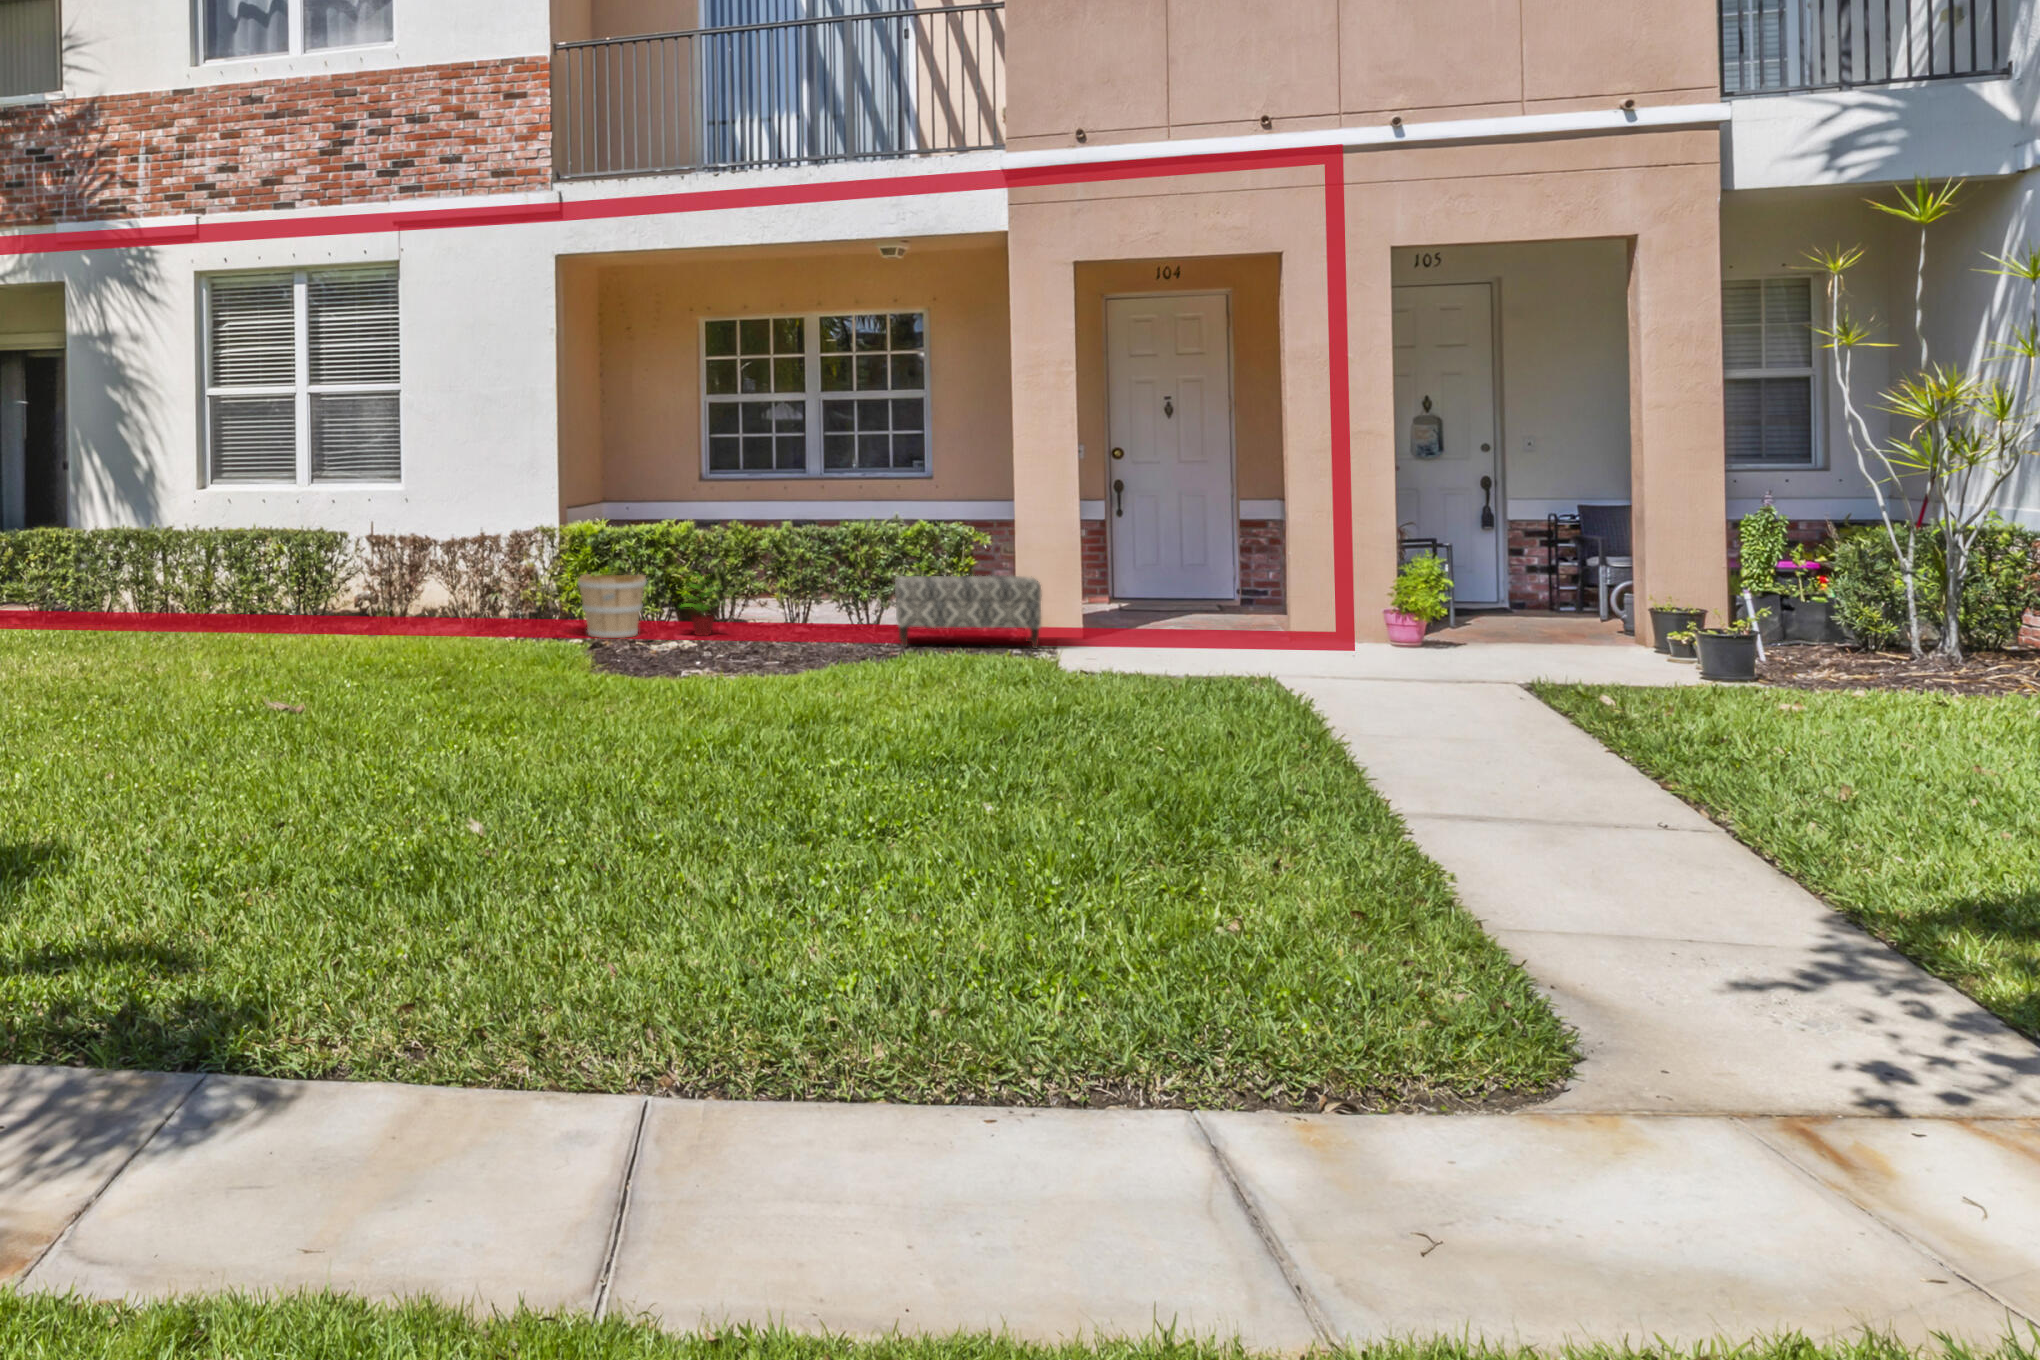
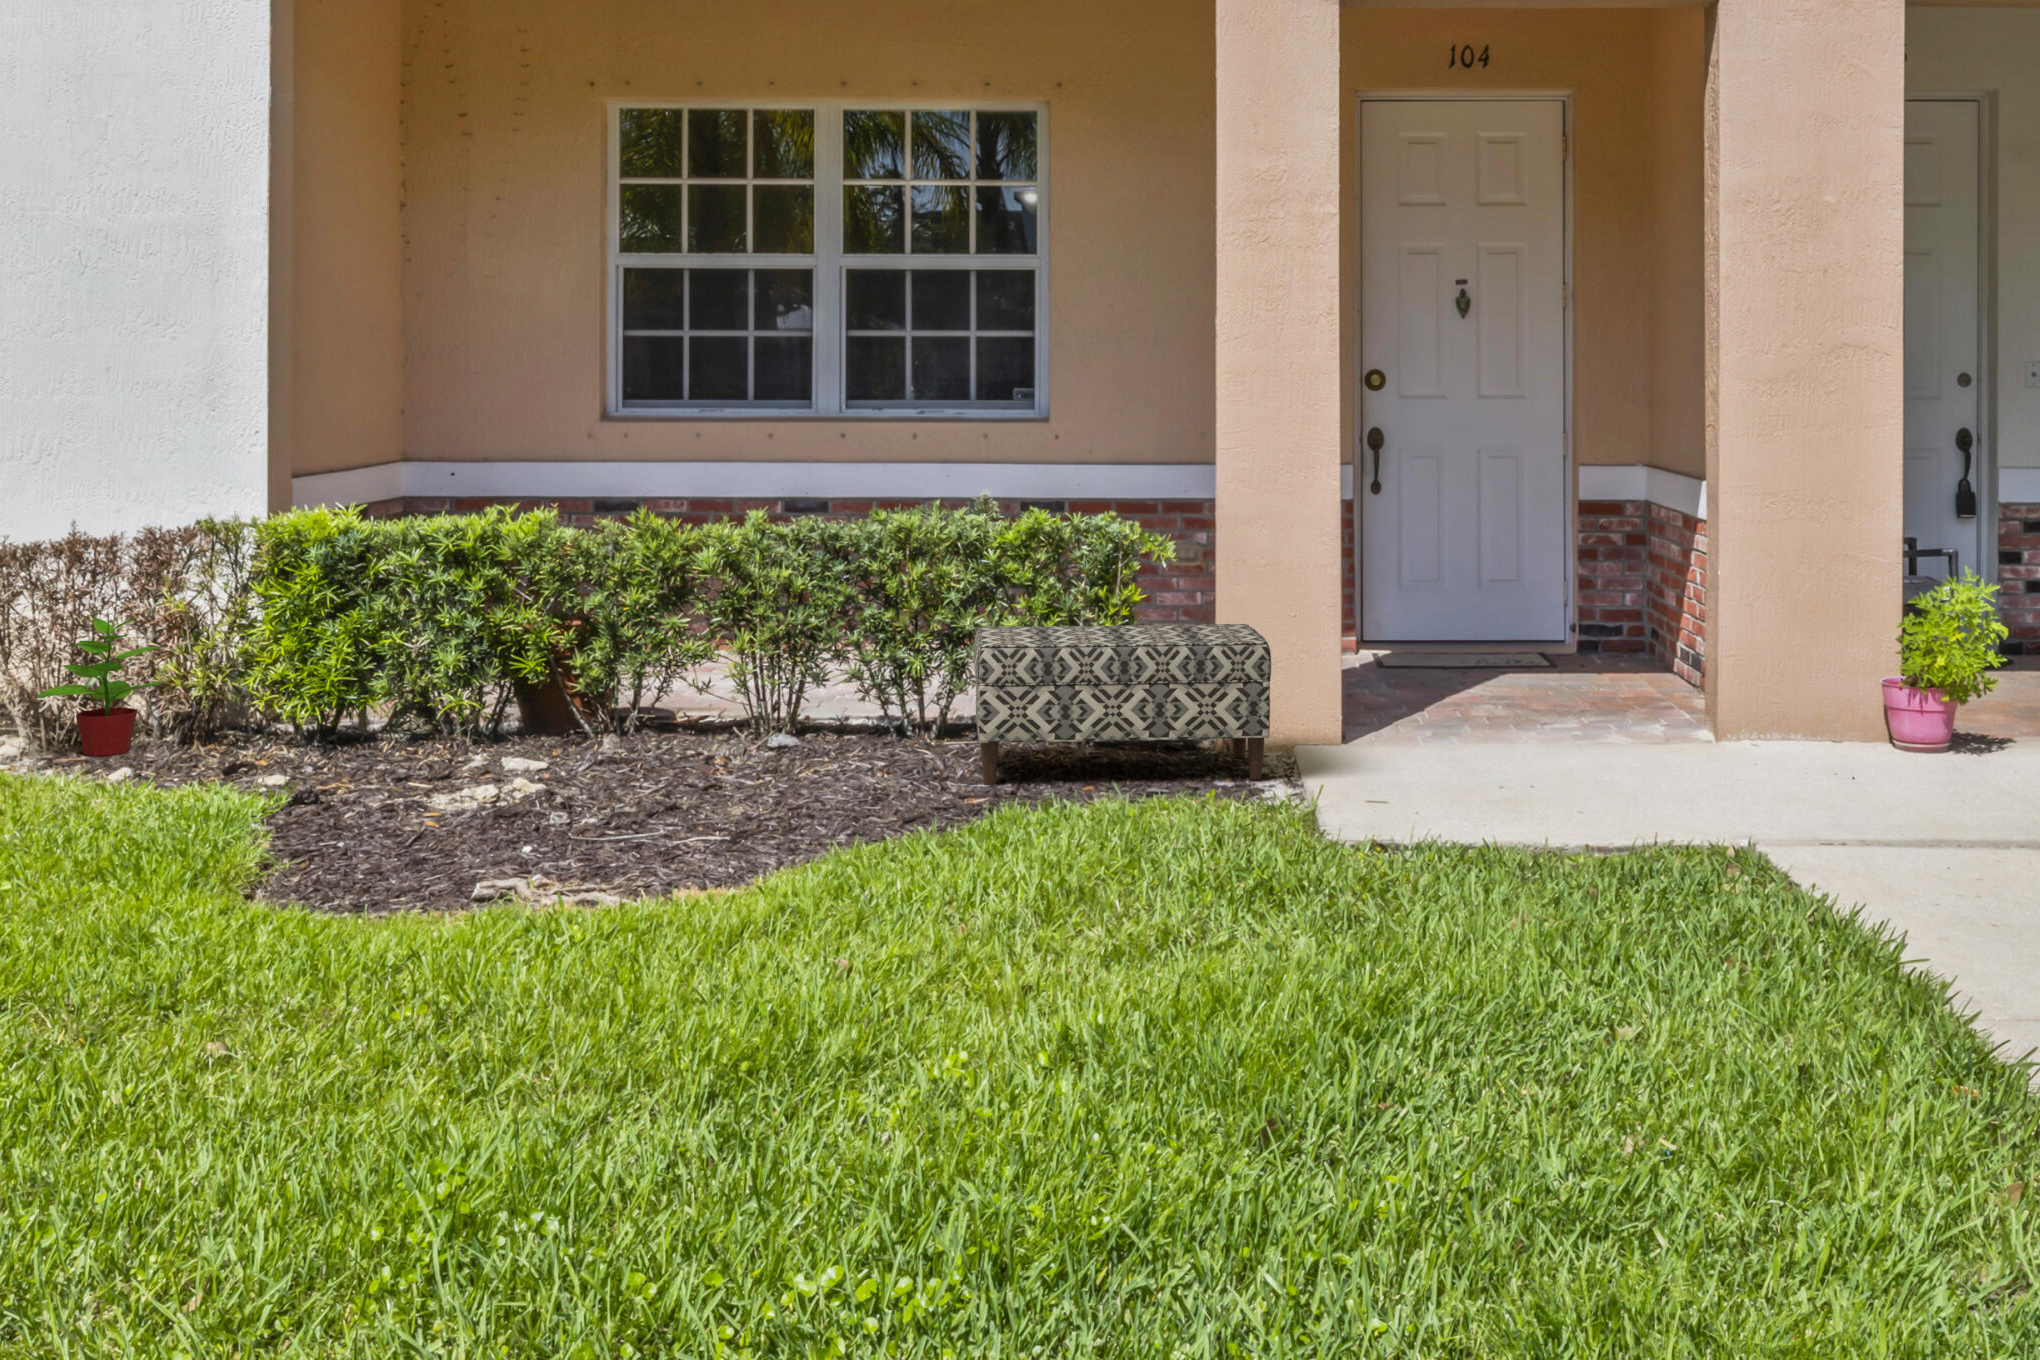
wooden bucket: present [578,574,646,638] -> none [260,628,433,780]
potted plant: present [681,574,719,636] -> present [36,615,162,756]

